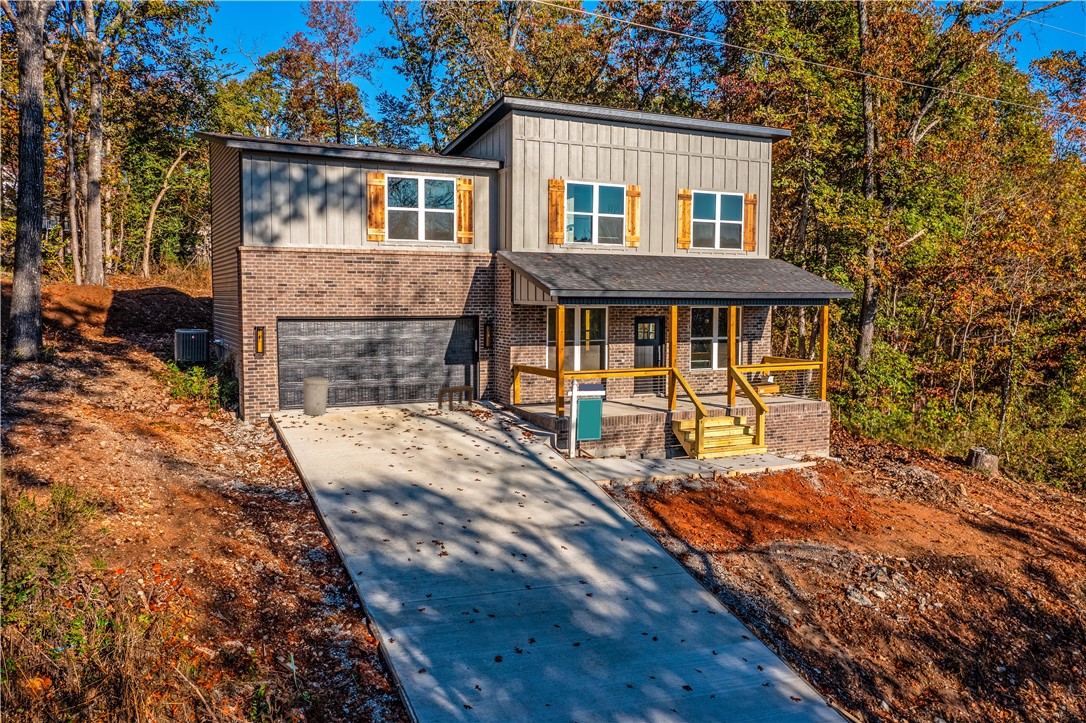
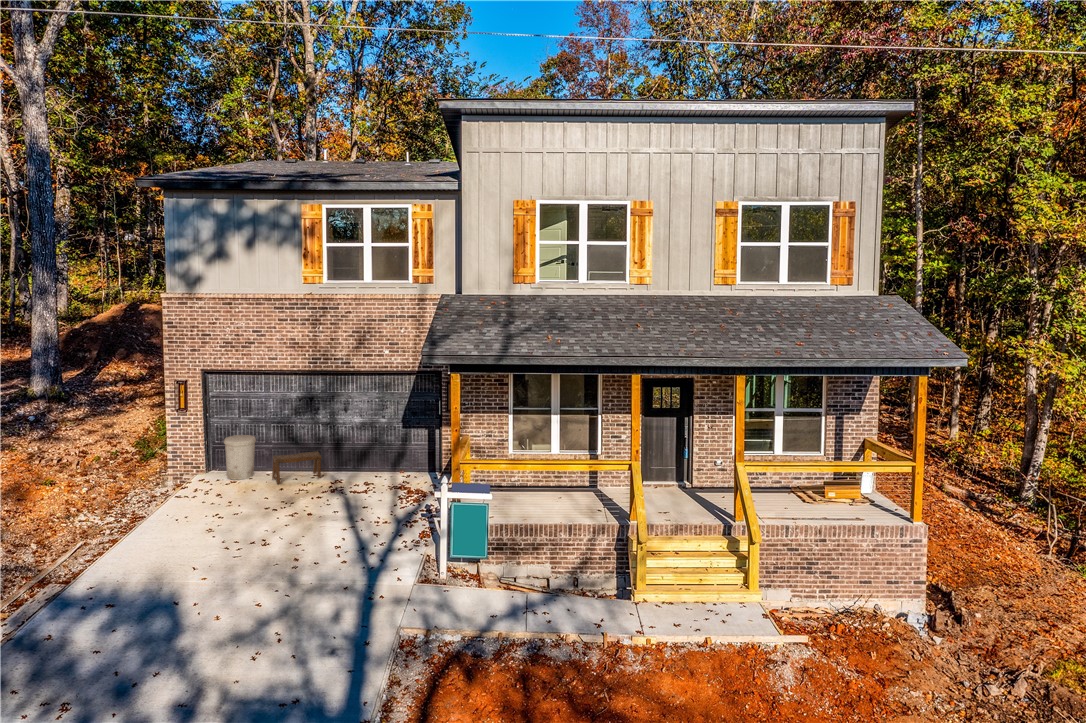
bench: present [438,385,474,410] -> present [272,451,322,484]

